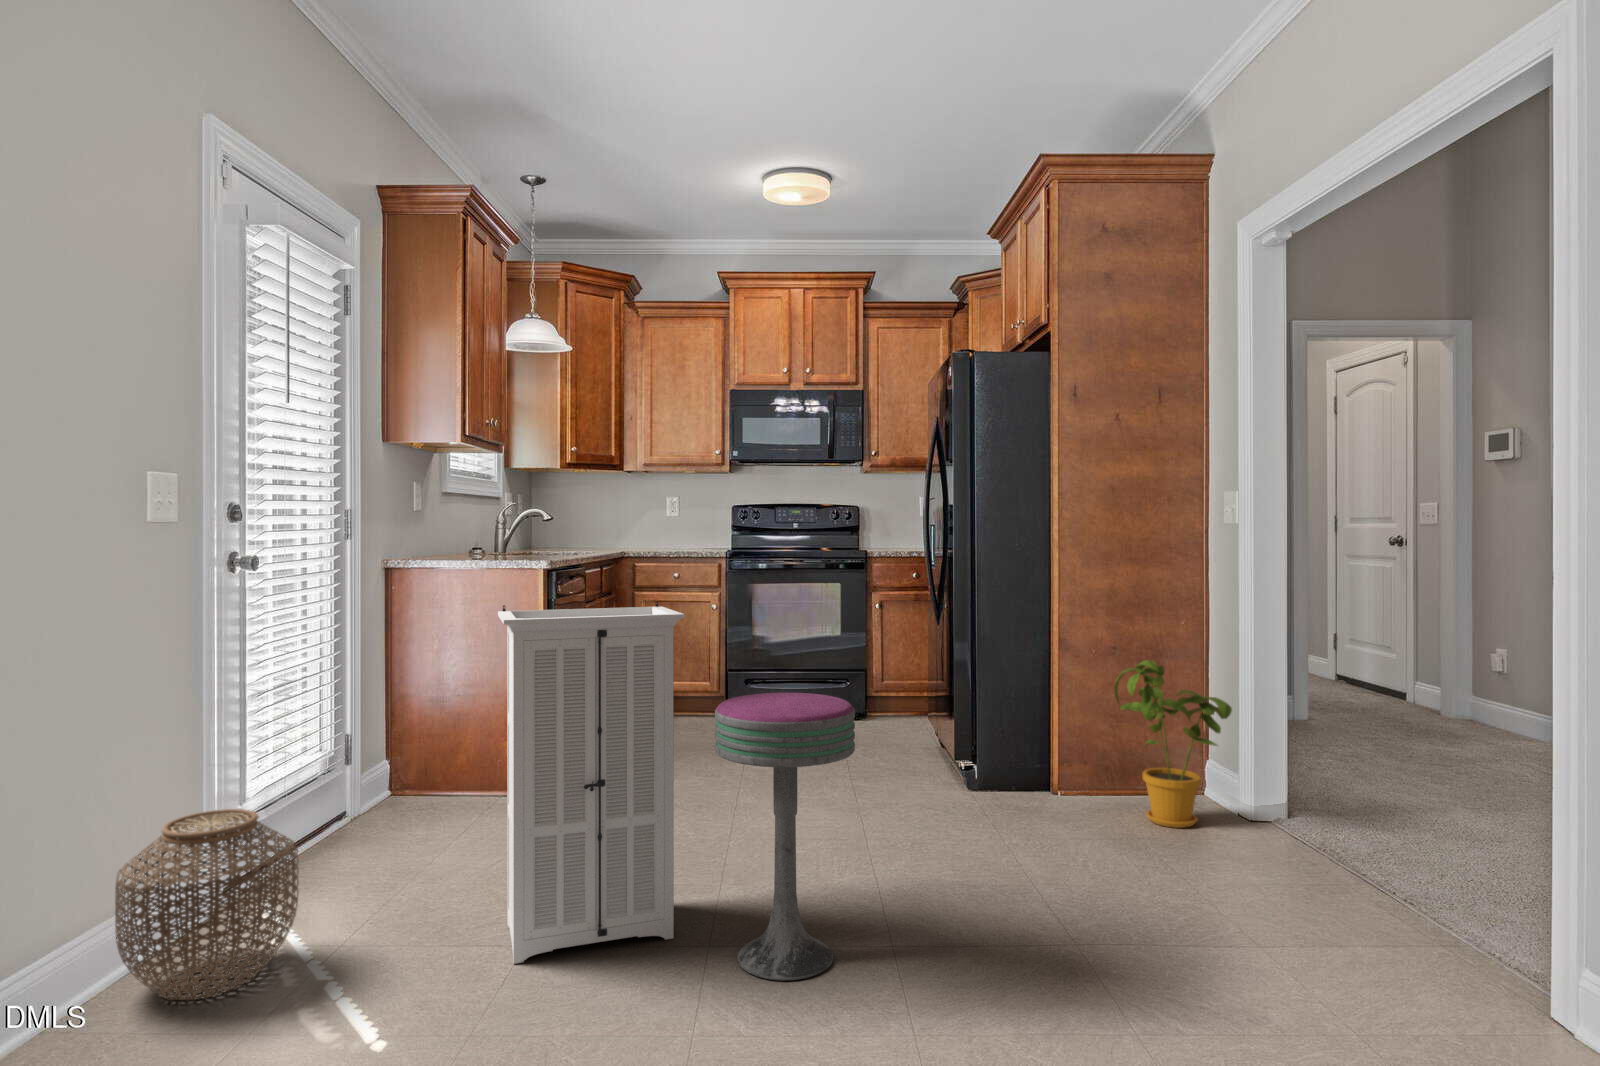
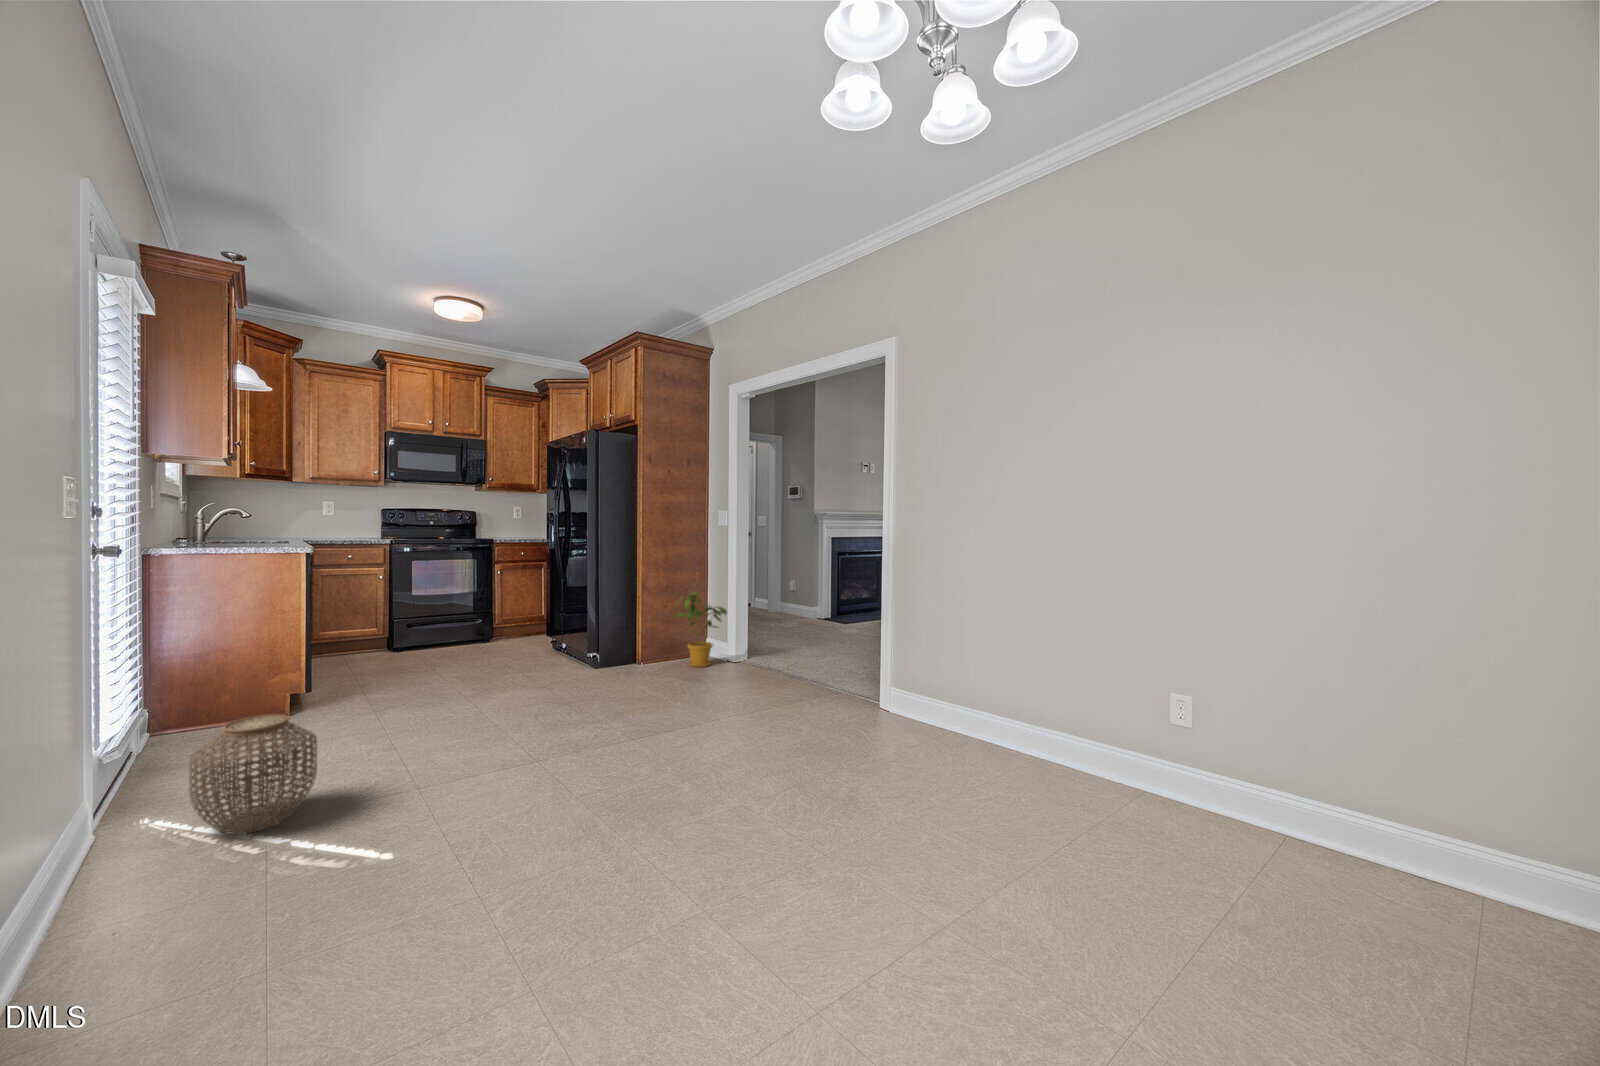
storage cabinet: present [498,601,685,964] -> none [416,573,535,770]
bar stool: present [715,692,855,981] -> none [557,613,626,744]

